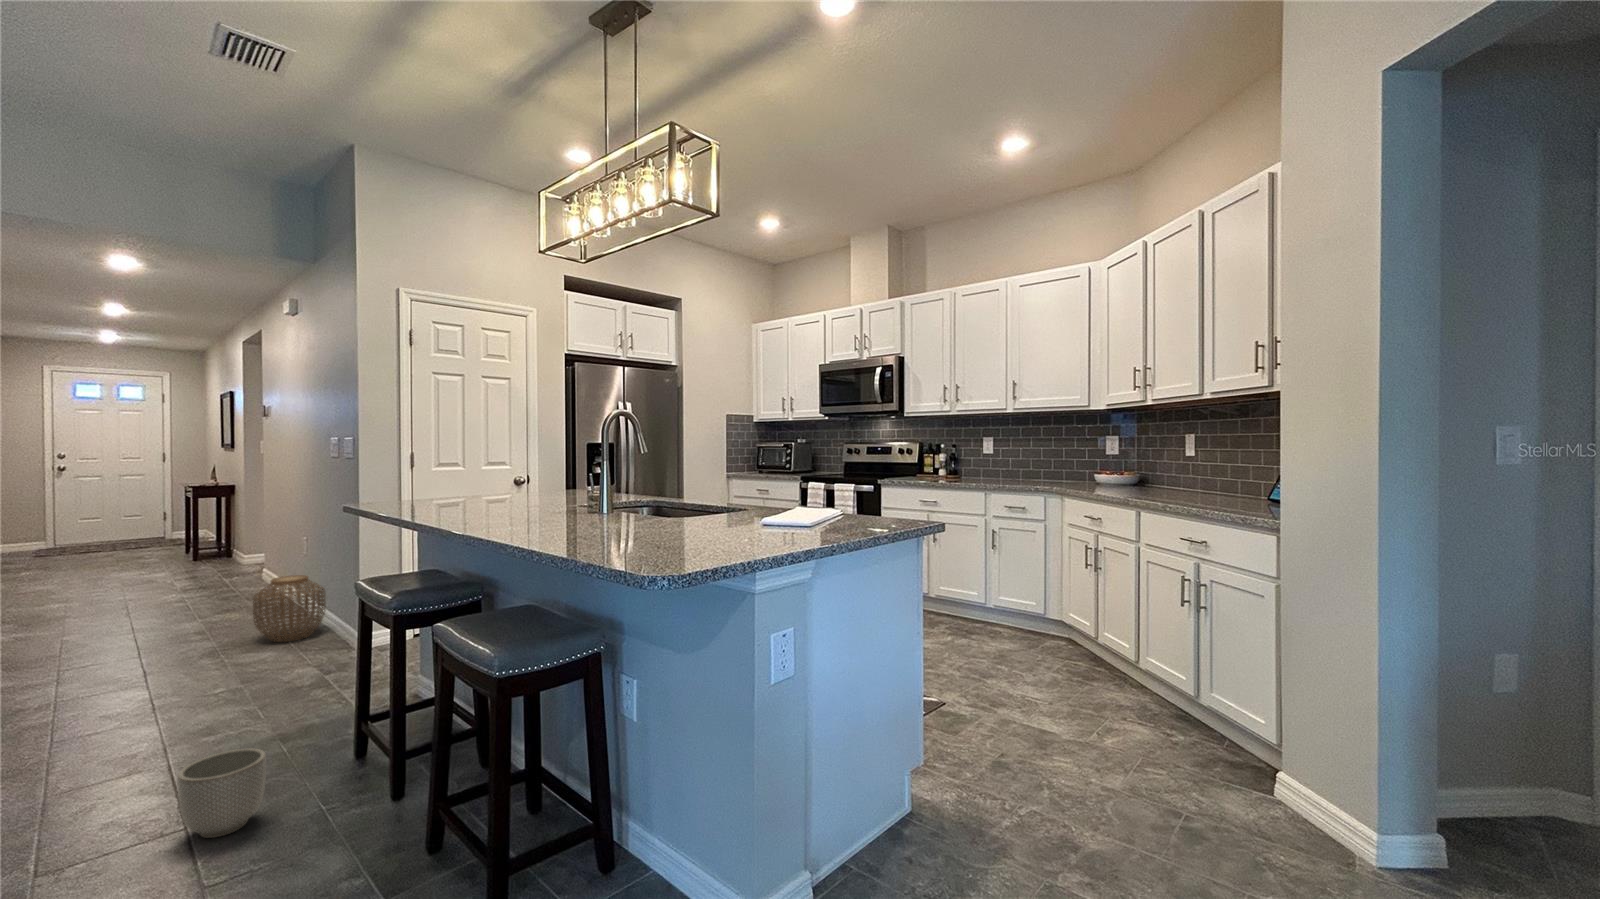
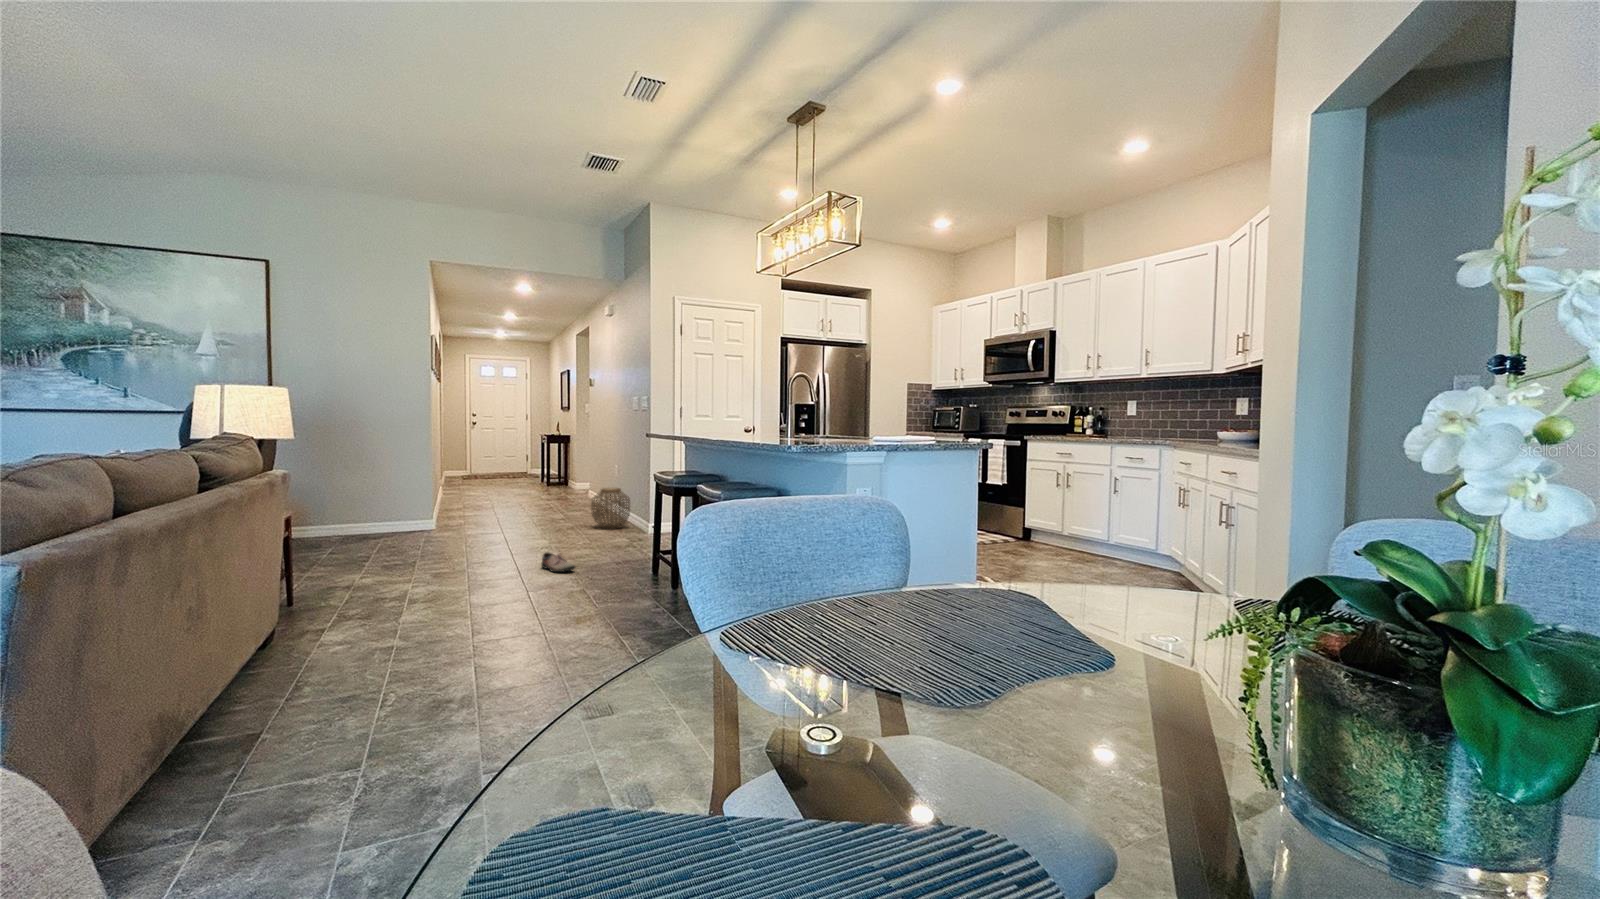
shoe: none [115,735,192,778] -> present [542,552,575,572]
planter: present [177,748,266,838] -> none [577,555,613,594]

